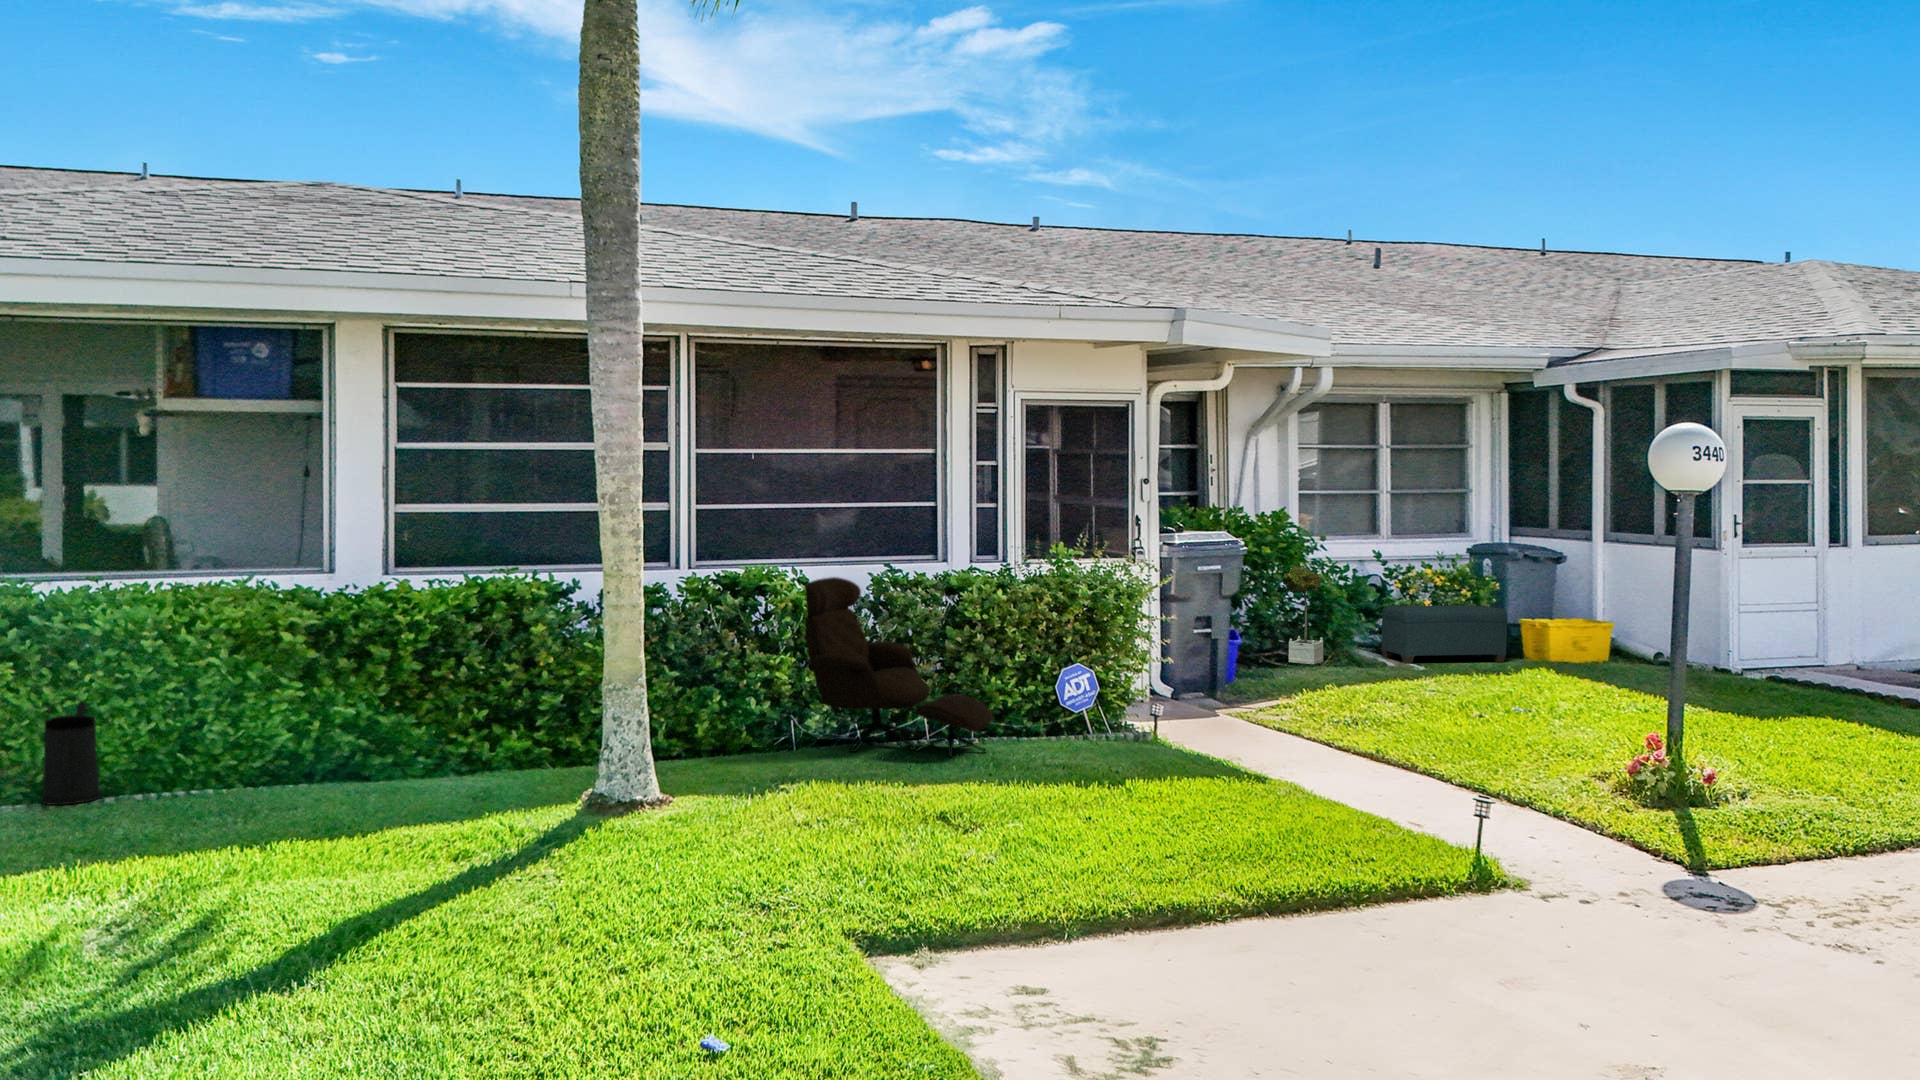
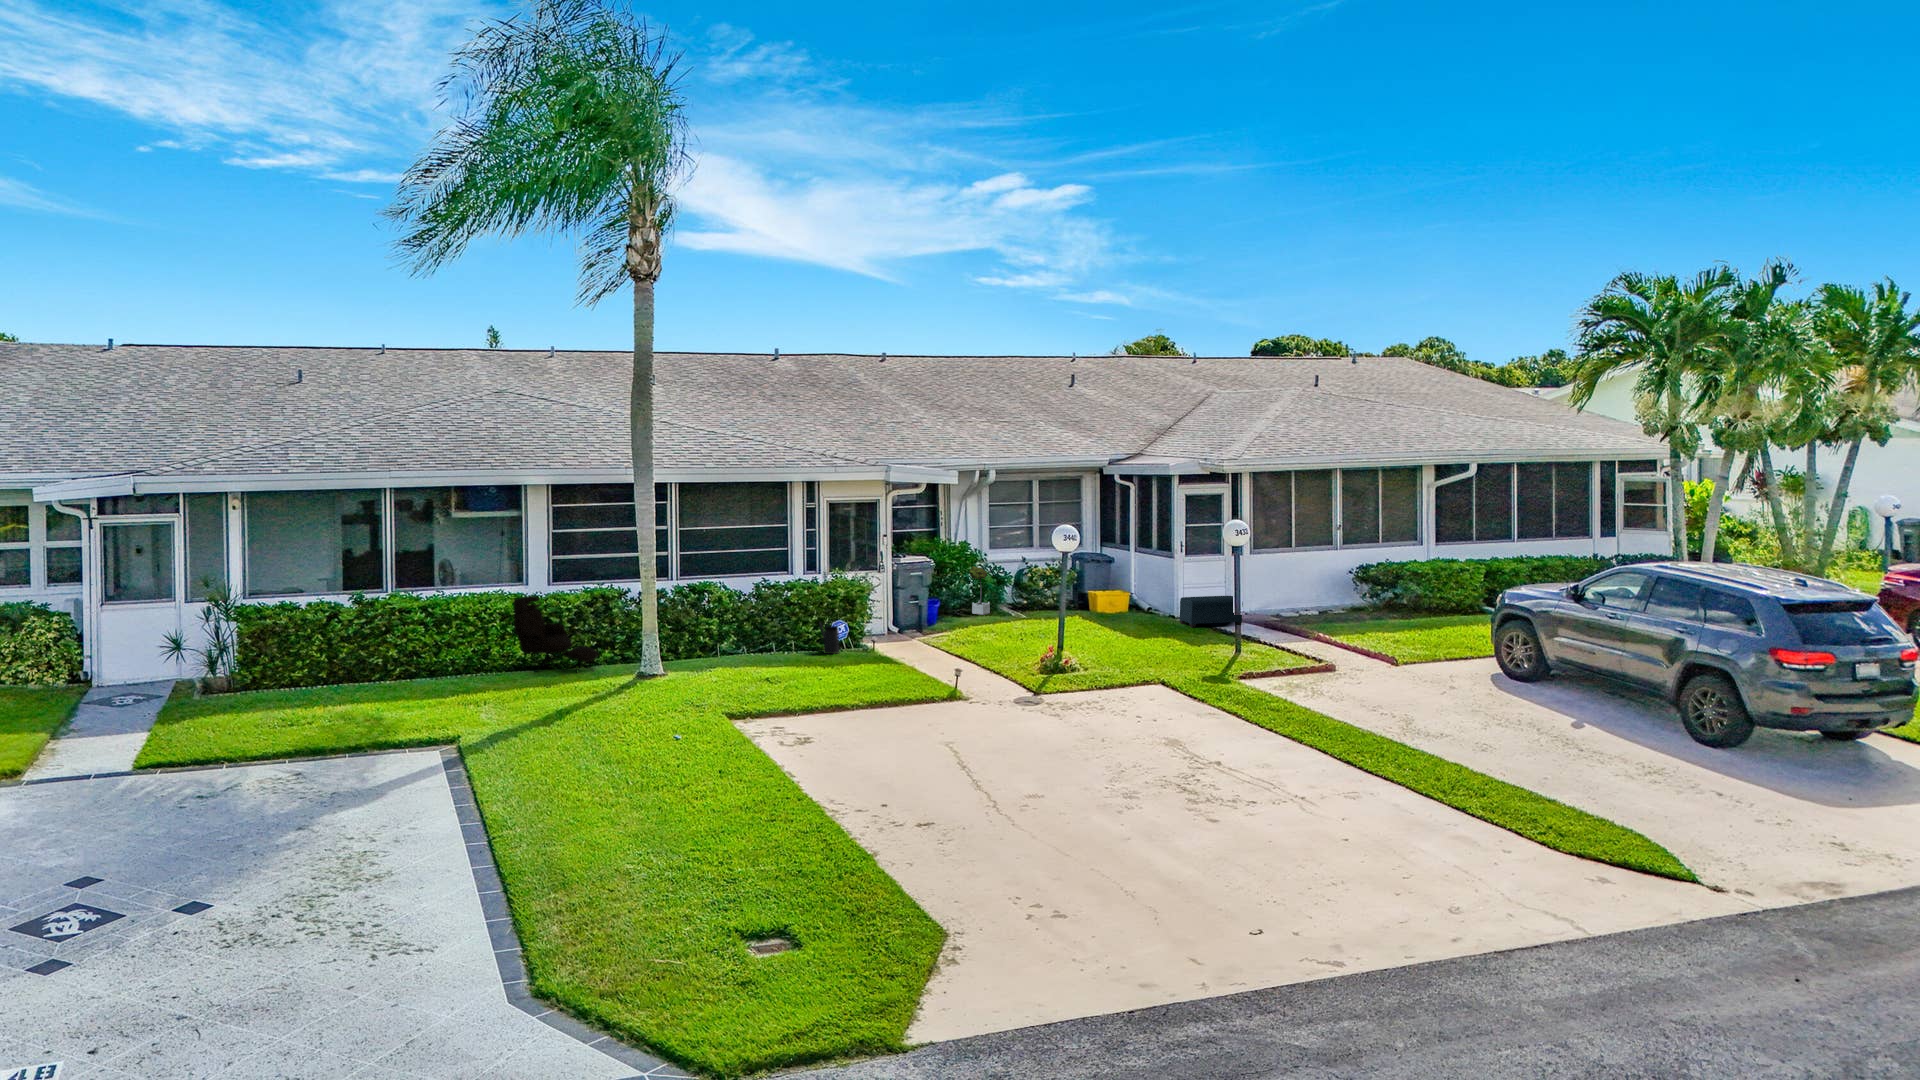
lounge chair: present [805,577,993,757] -> present [513,596,599,672]
bench: present [1382,605,1507,663] -> present [1180,596,1243,628]
watering can: present [41,697,102,805] -> present [819,622,839,654]

